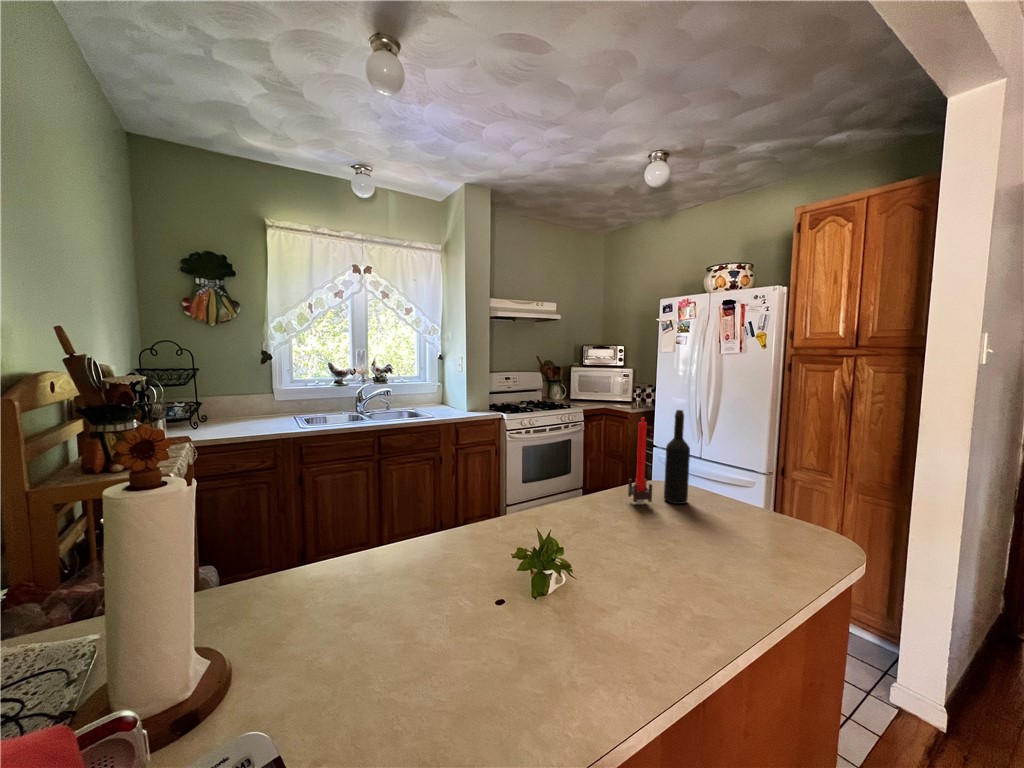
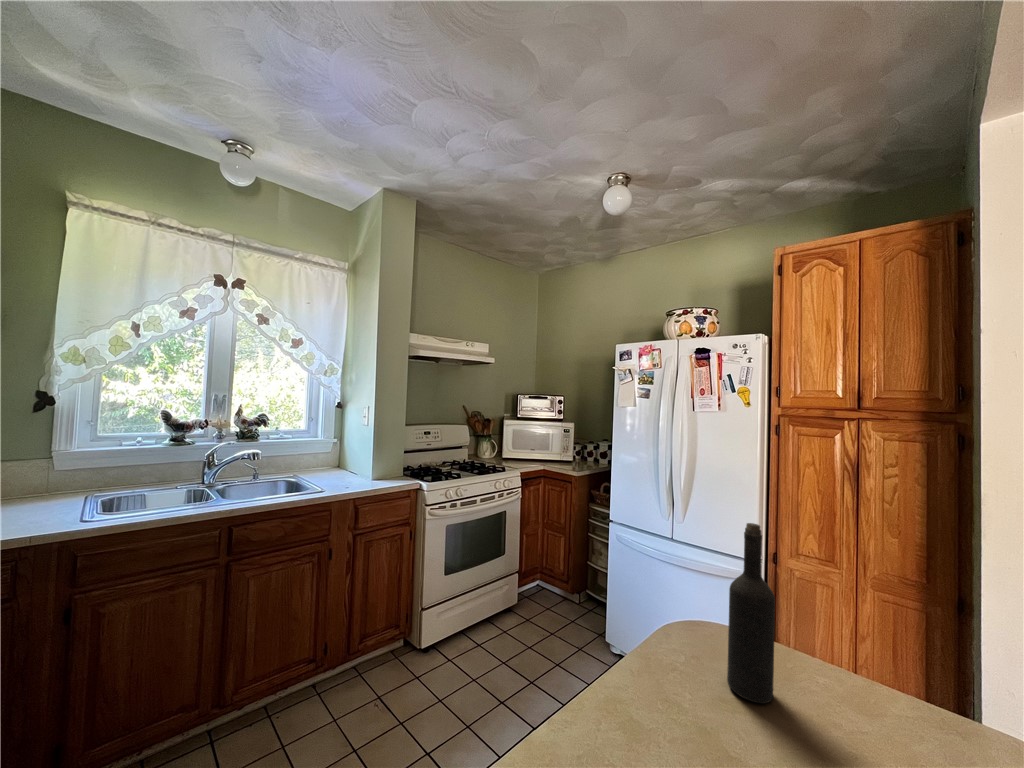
candle: present [628,417,652,504] -> none [674,543,727,718]

